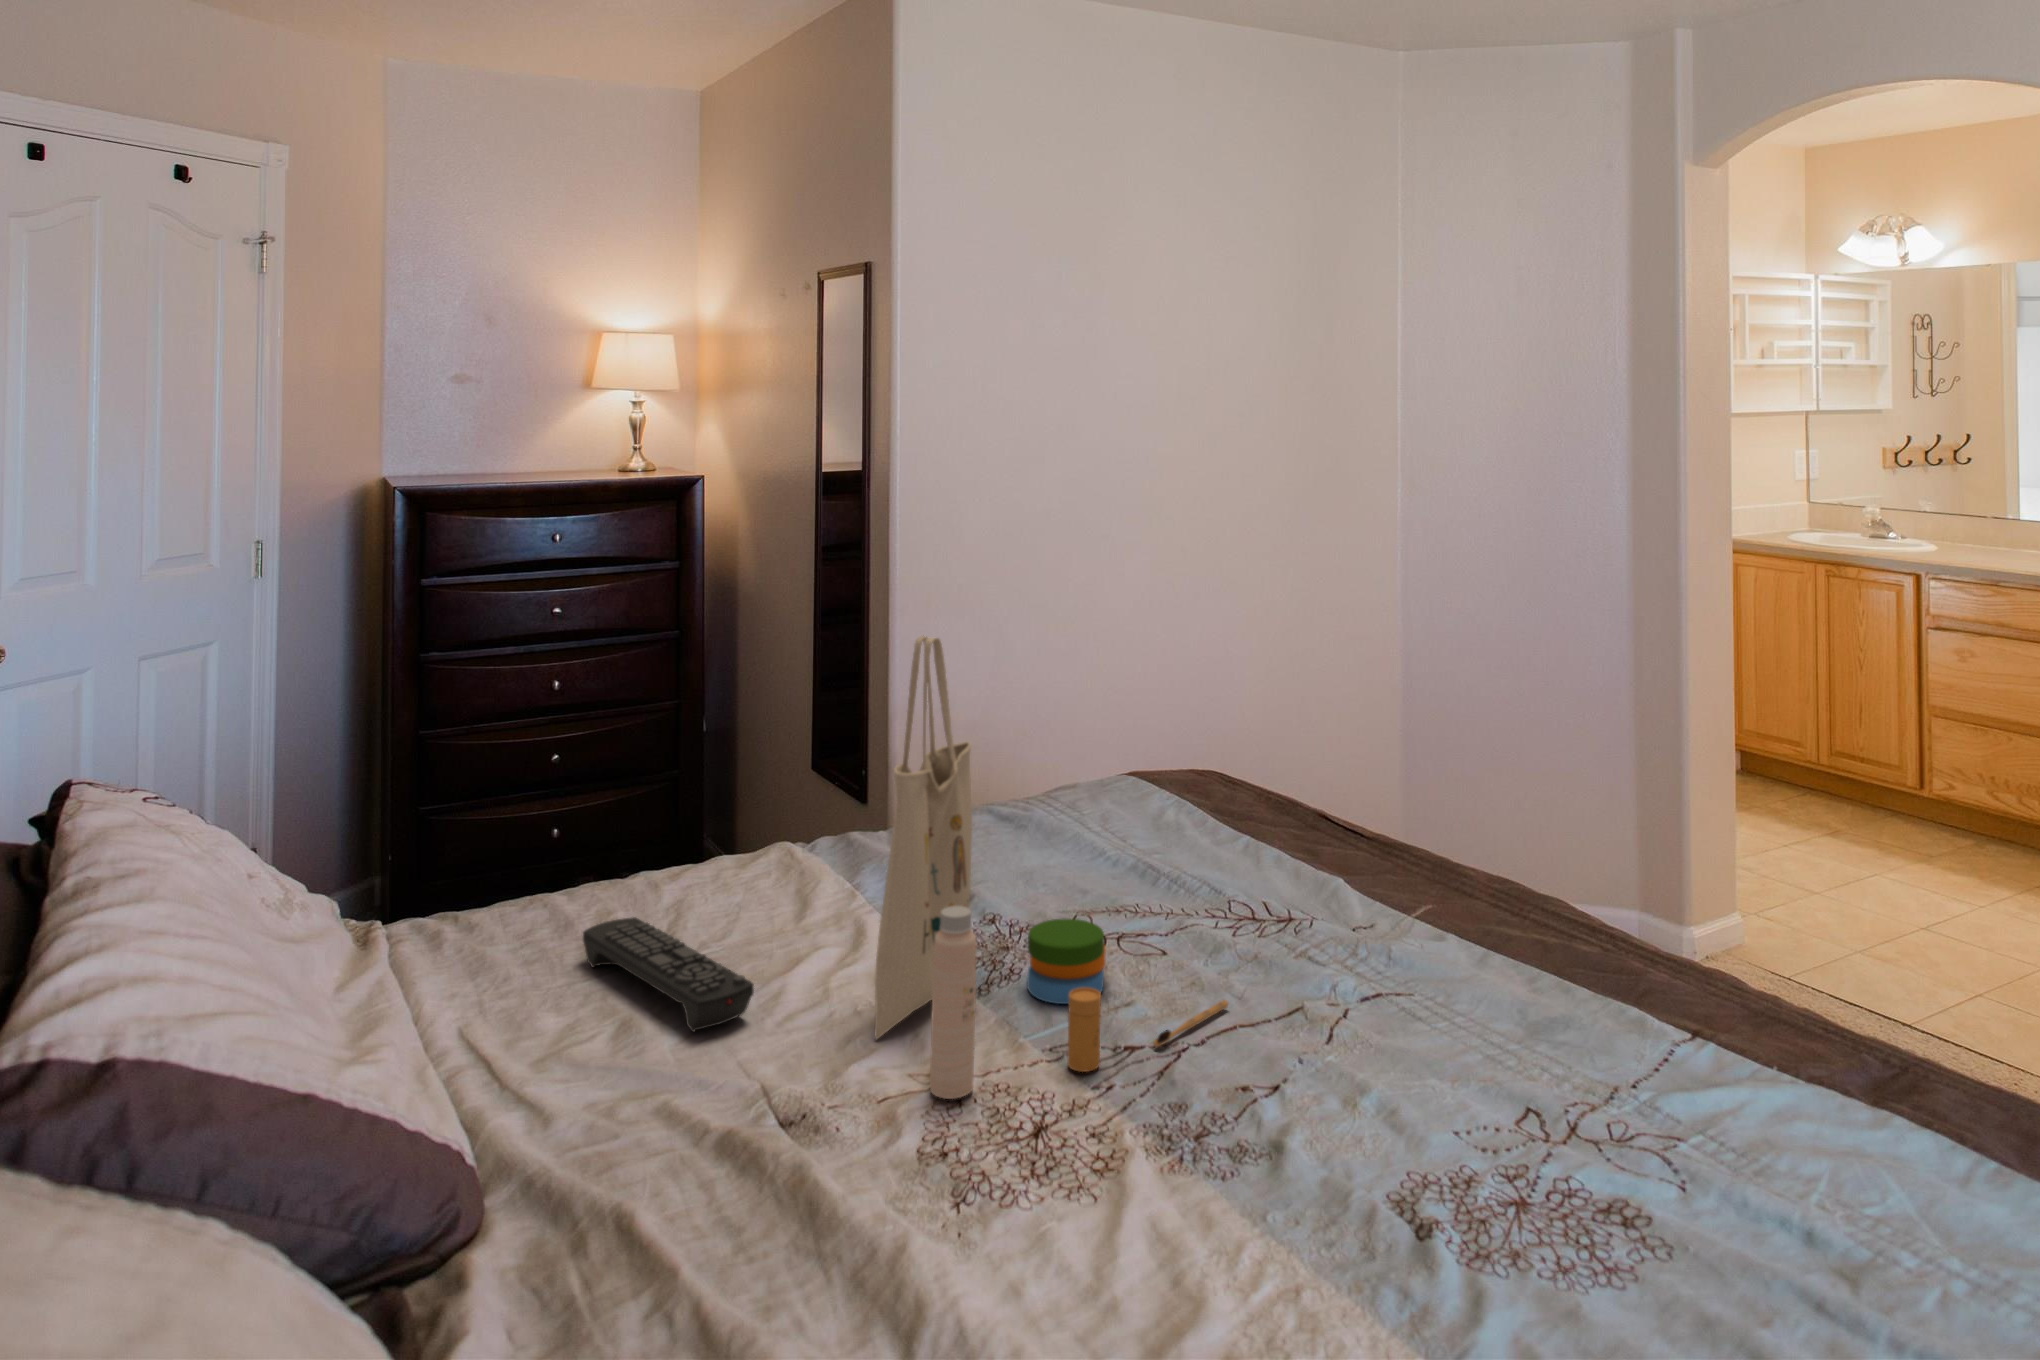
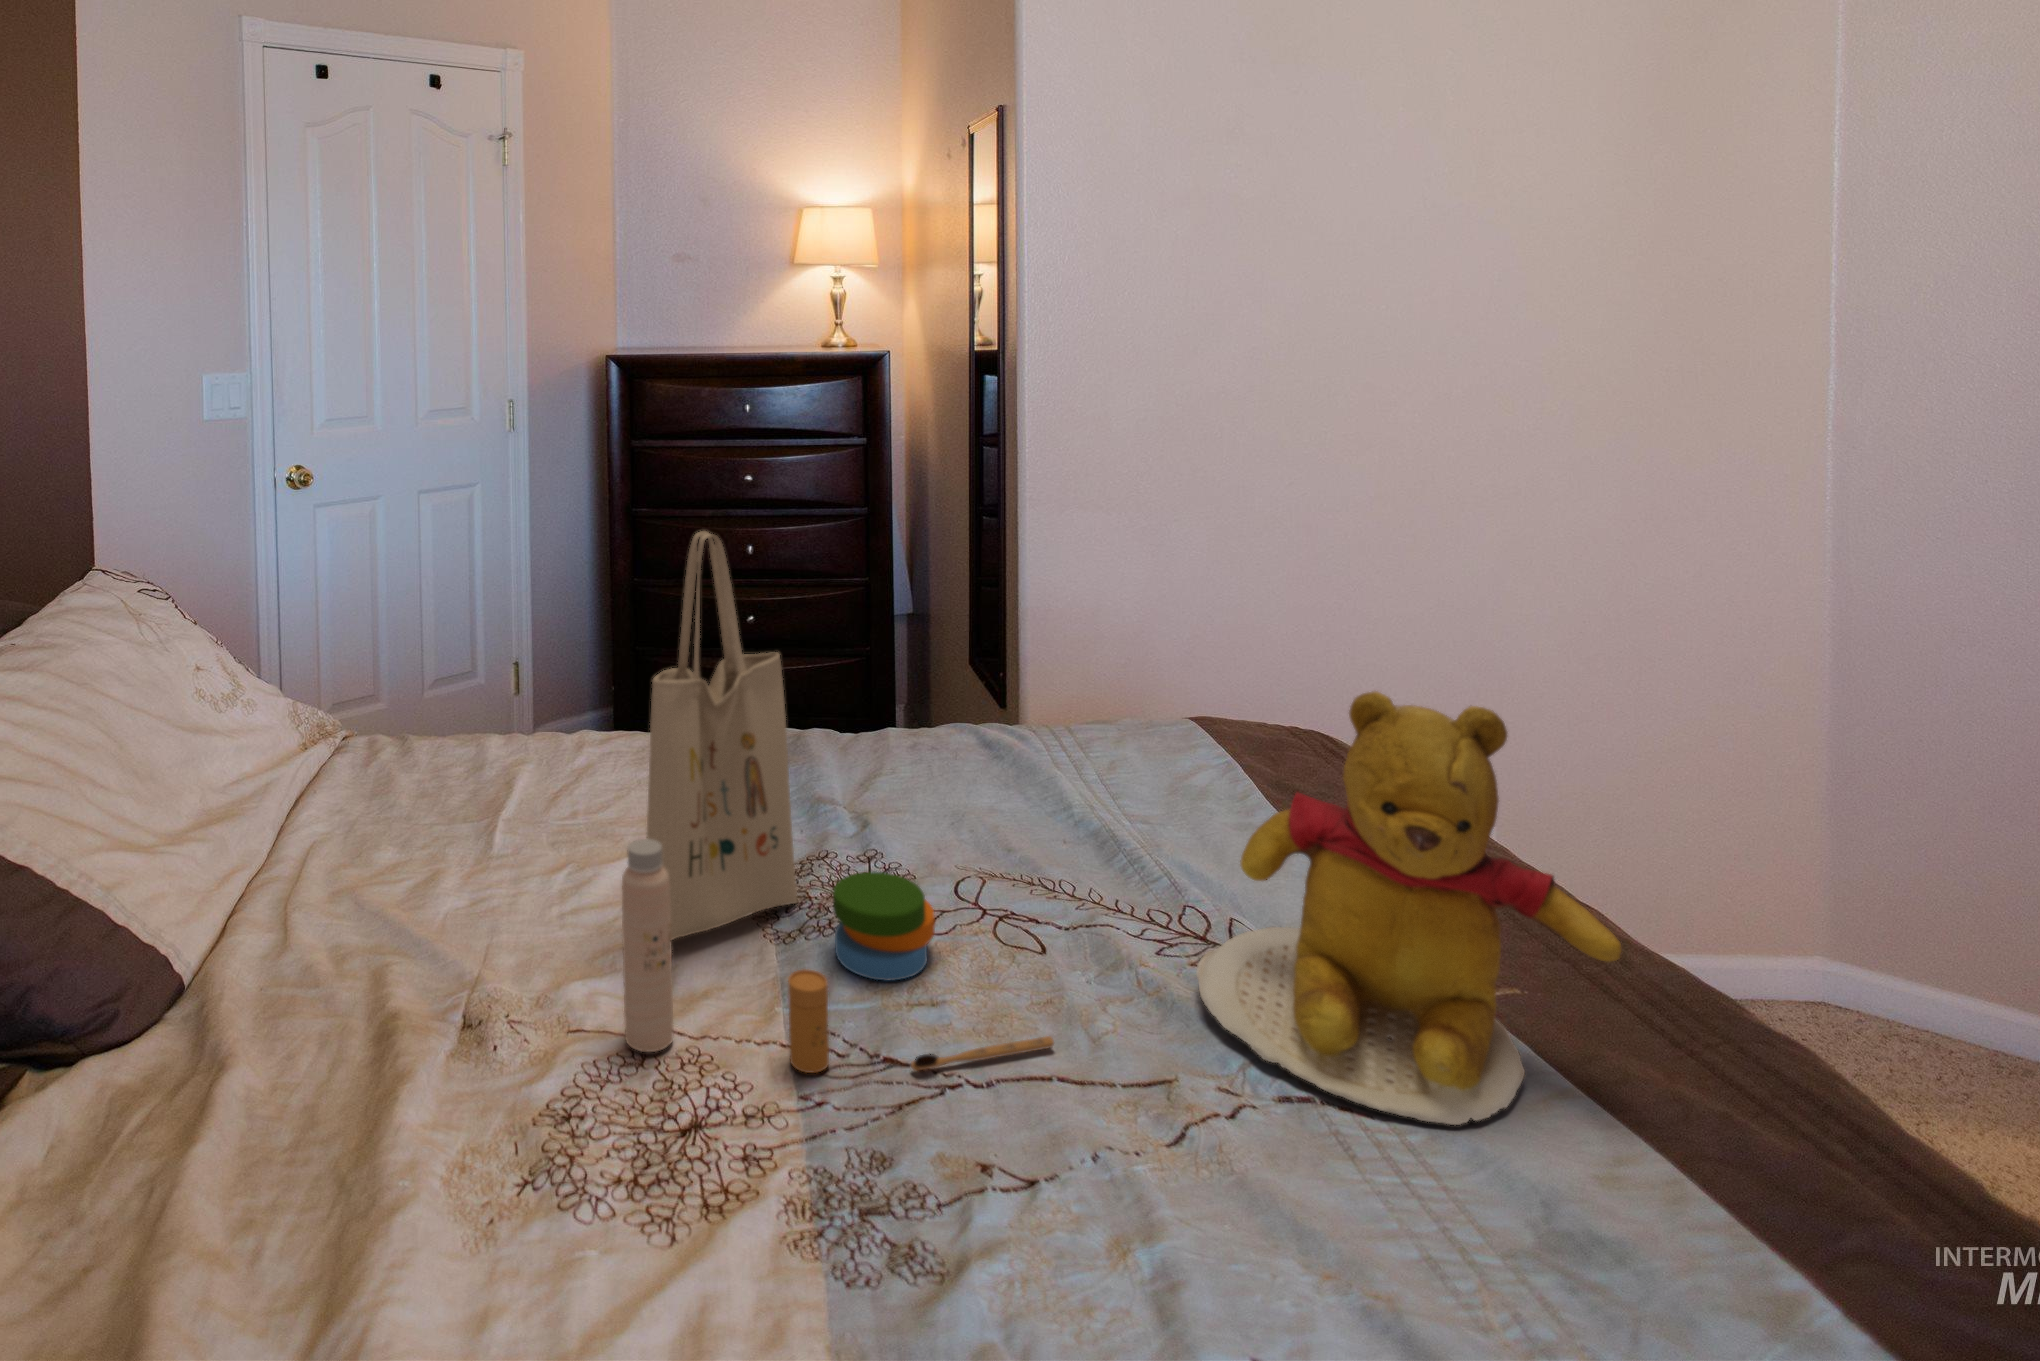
teddy bear: none [1277,709,1515,984] -> present [1196,691,1621,1125]
remote control: present [583,917,754,1032] -> none [489,766,557,894]

